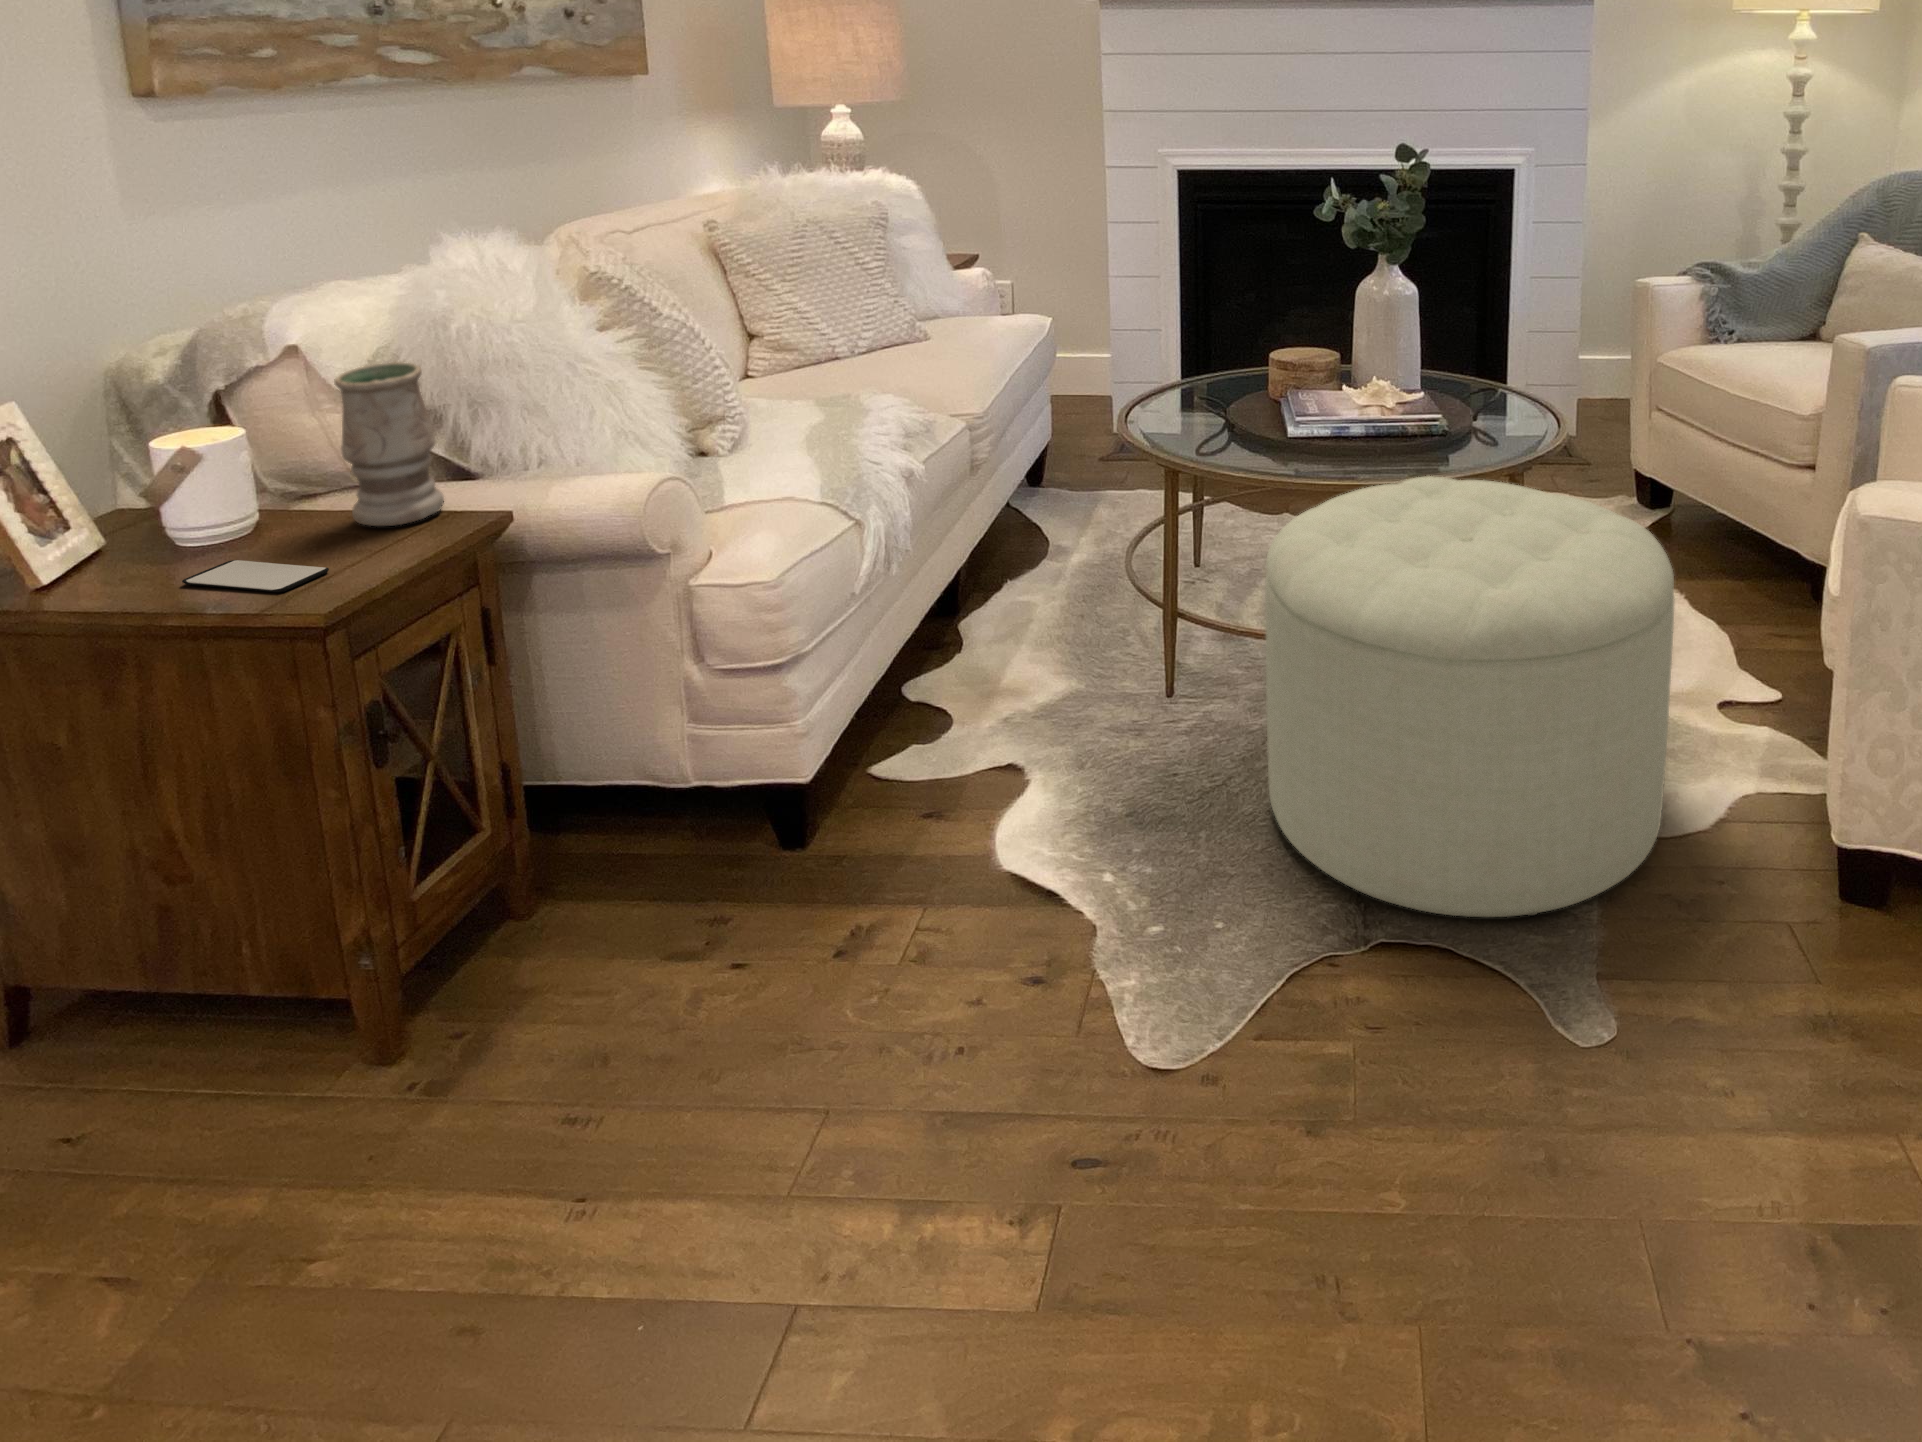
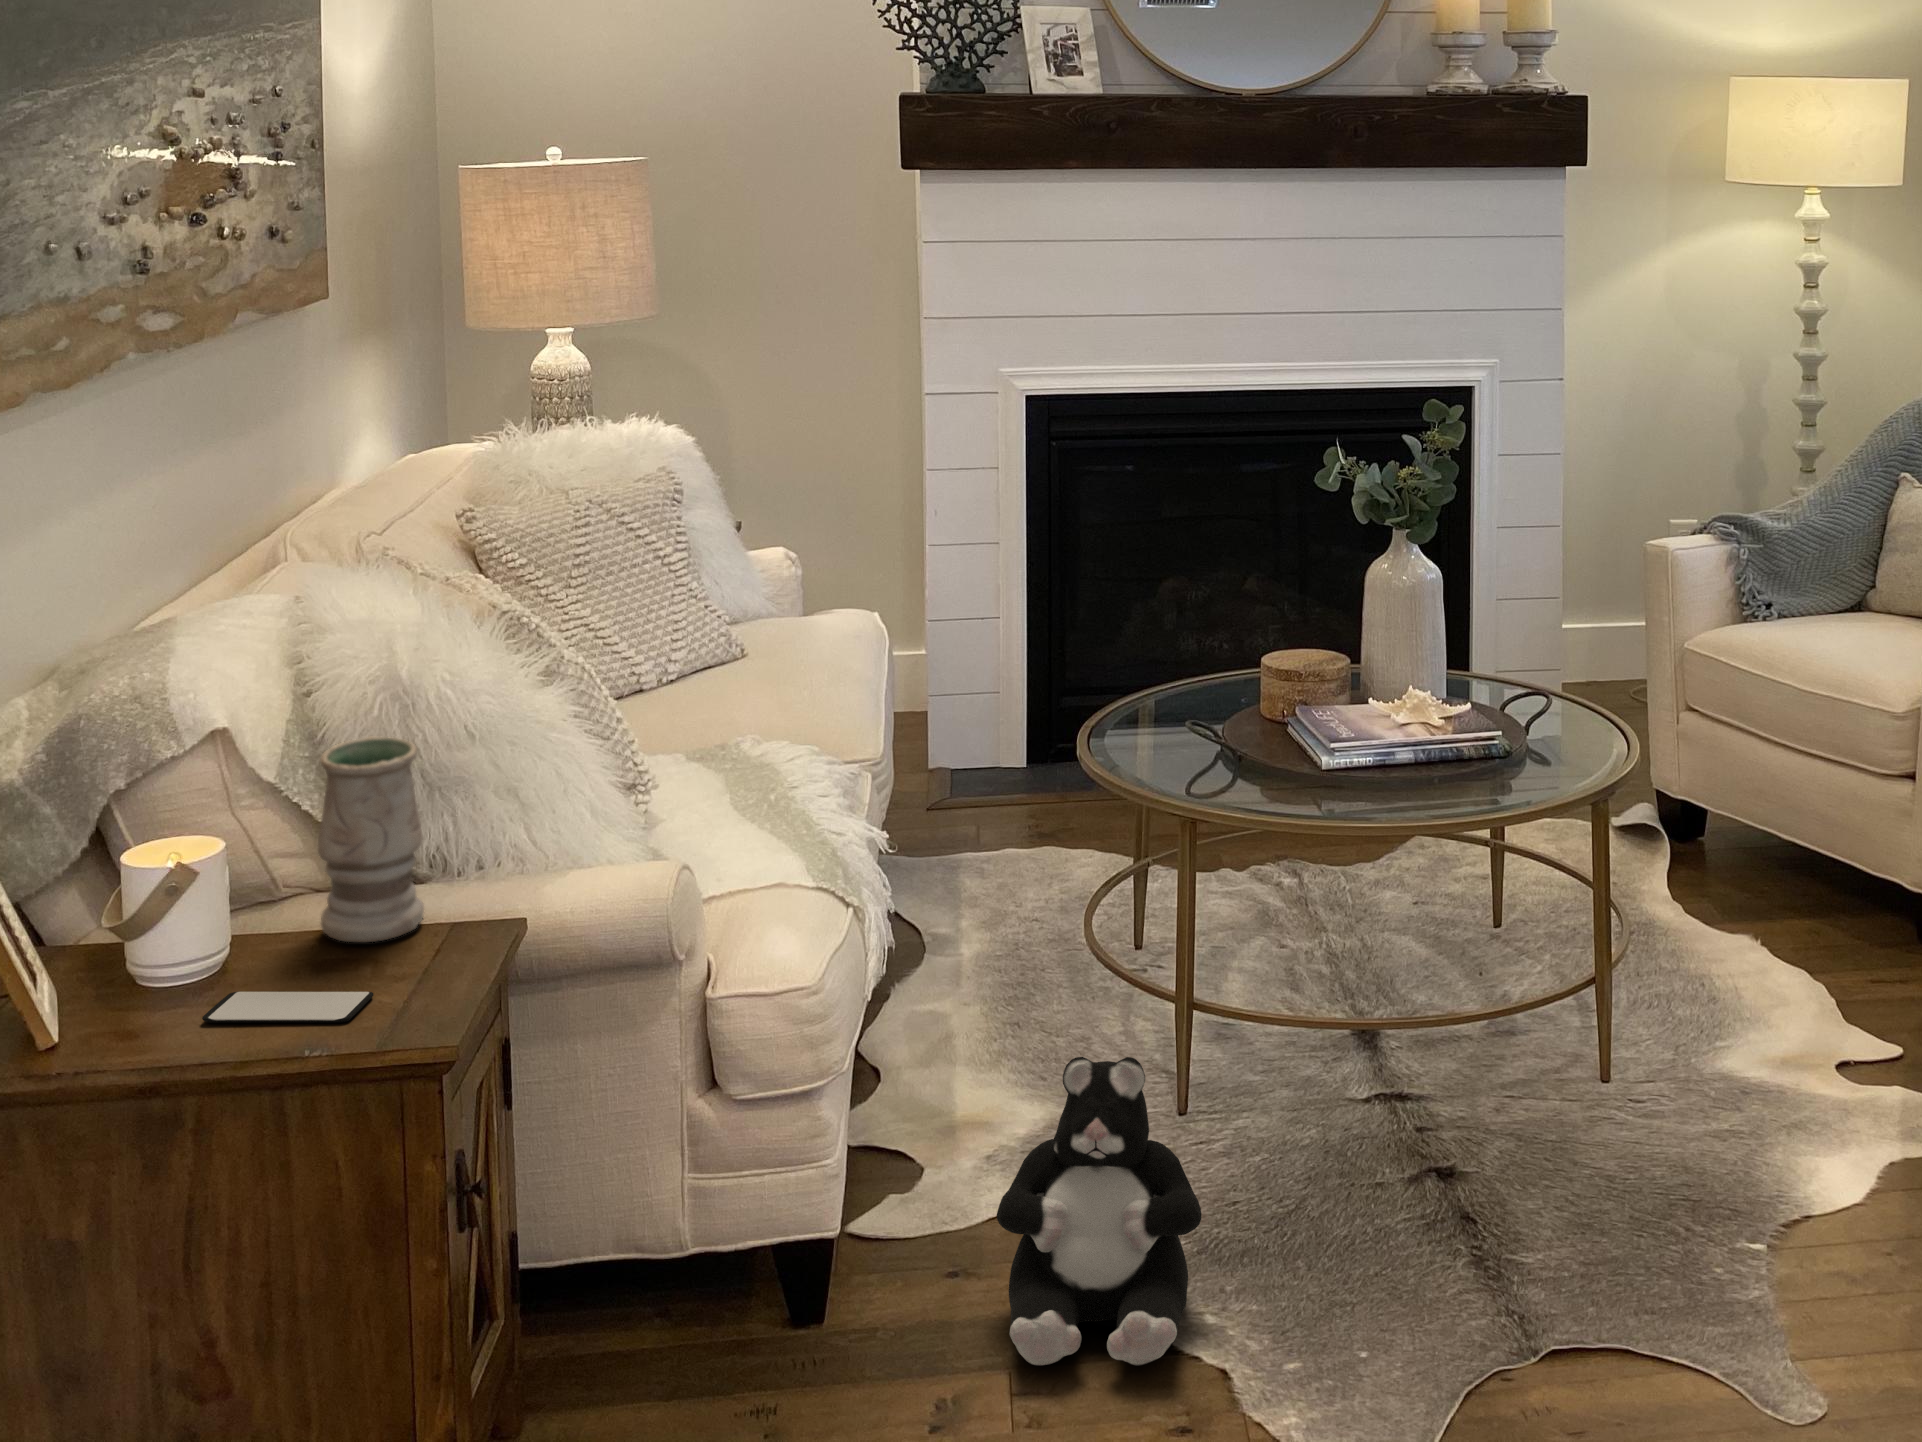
ottoman: present [1265,476,1674,917] -> none [1357,811,1823,1313]
plush toy: none [920,656,1103,916] -> present [997,1057,1202,1366]

